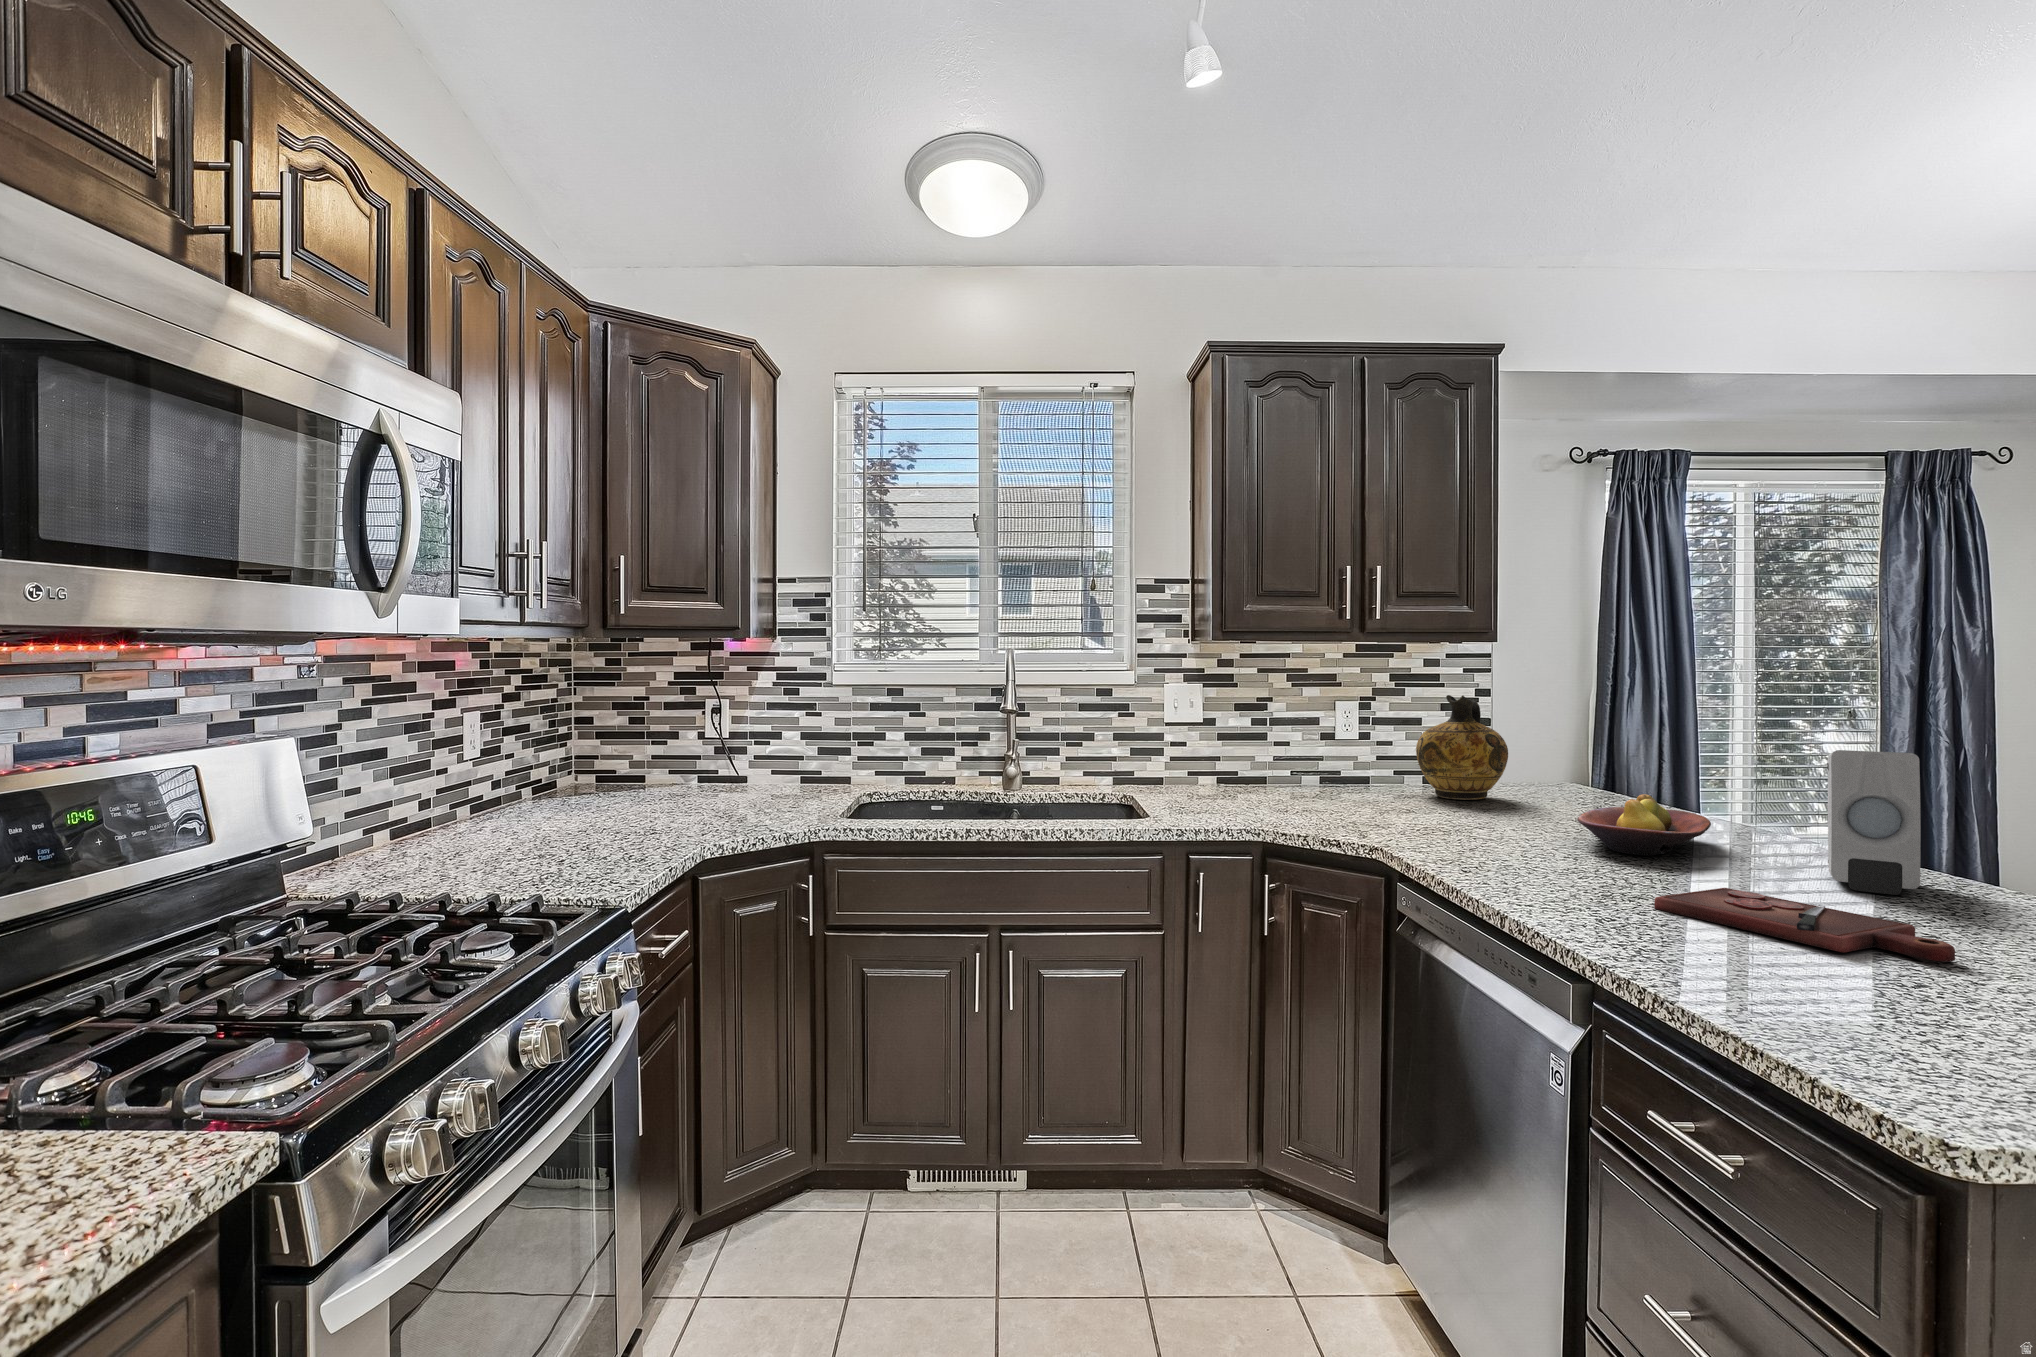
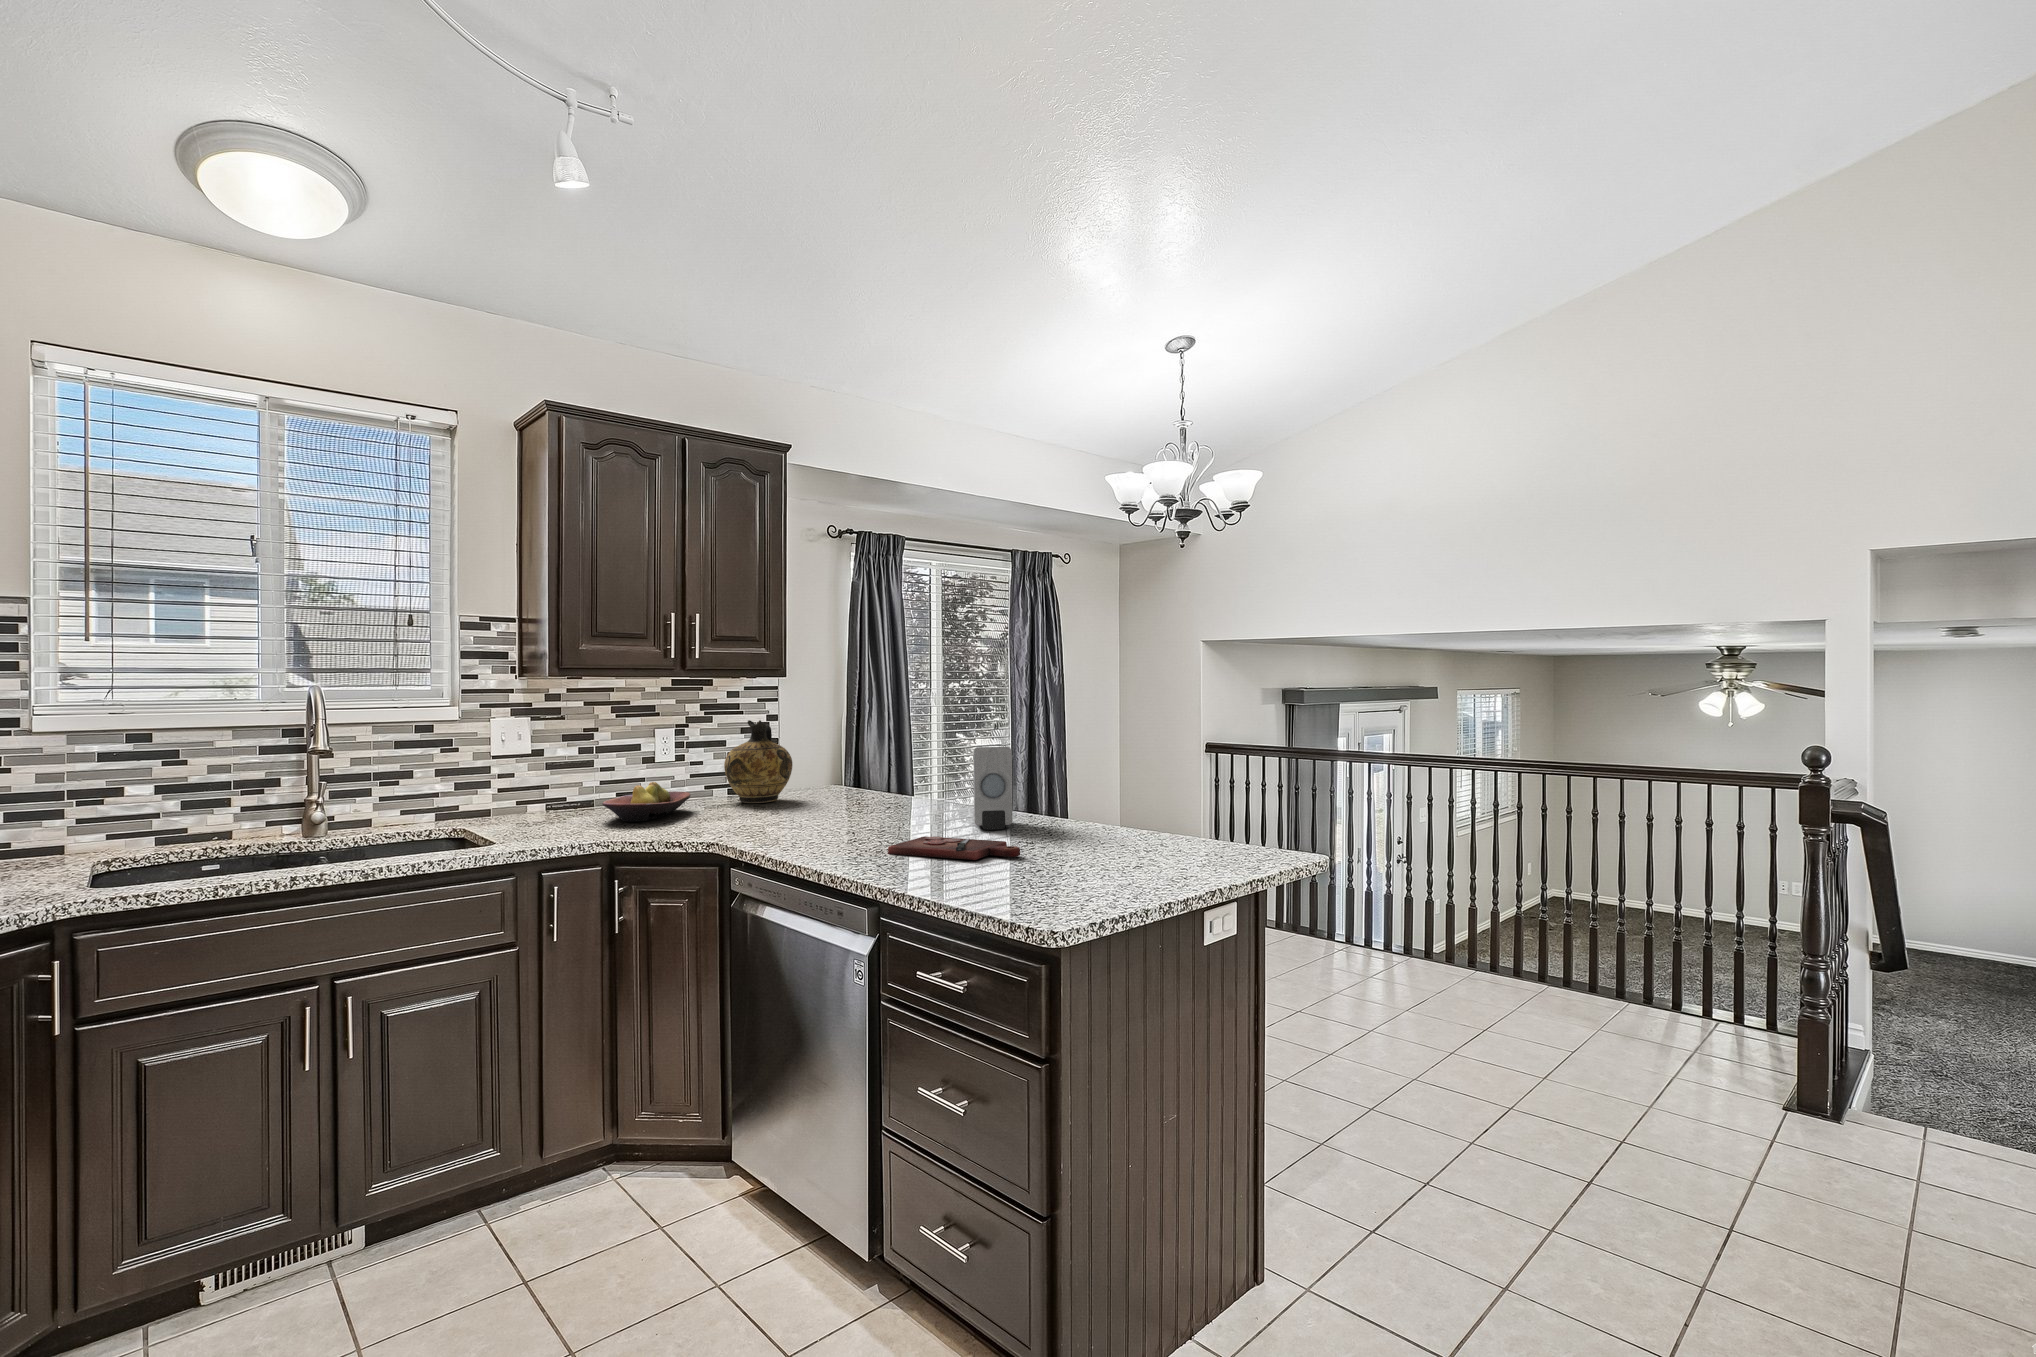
fruit bowl: present [1577,794,1711,856] -> present [602,782,691,822]

